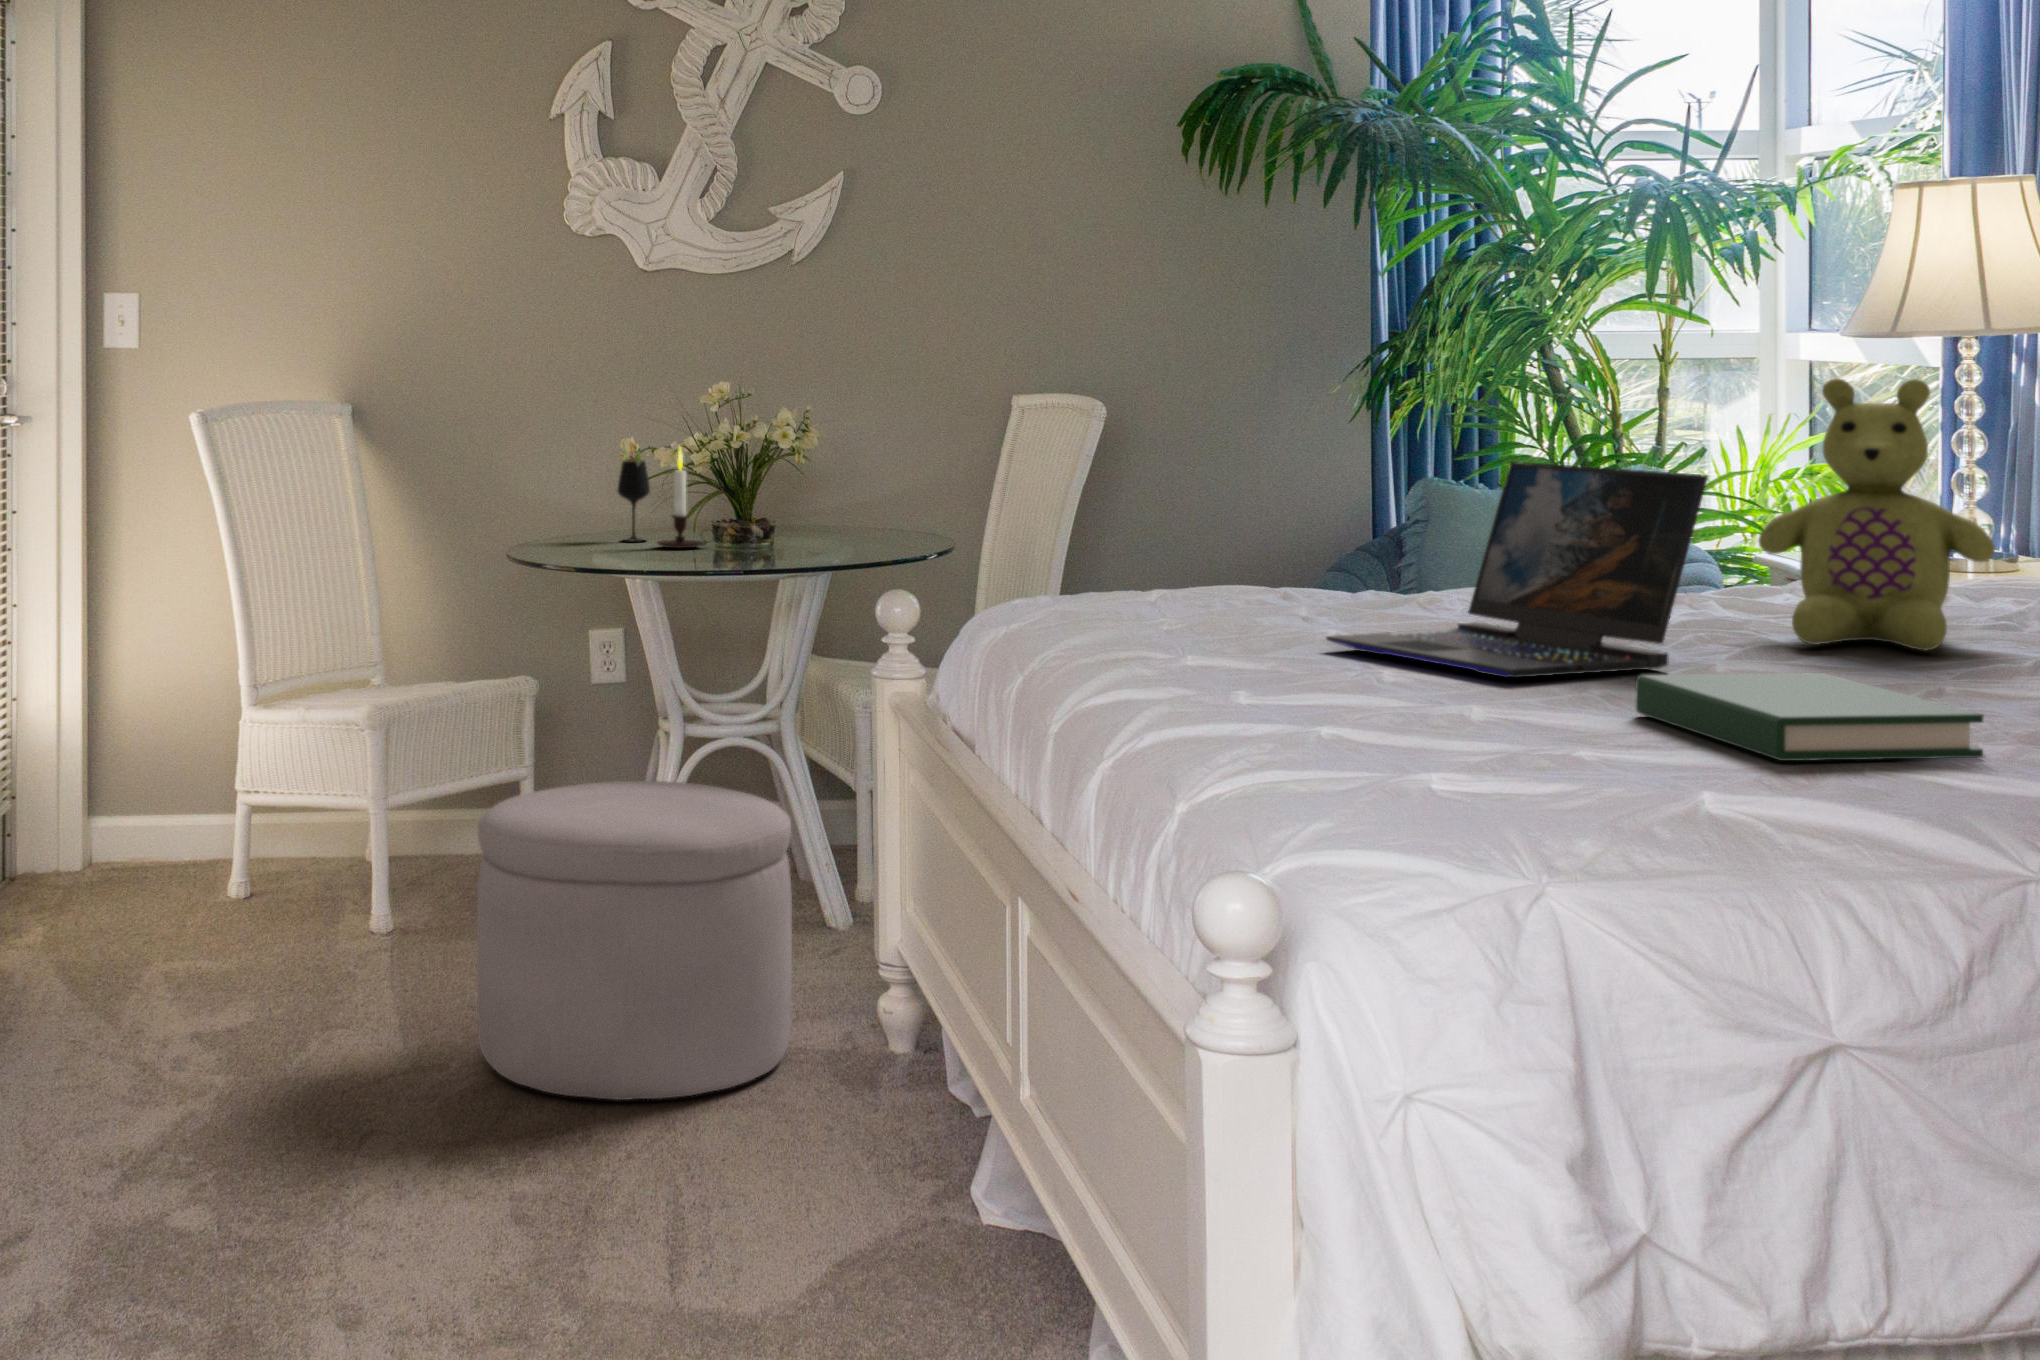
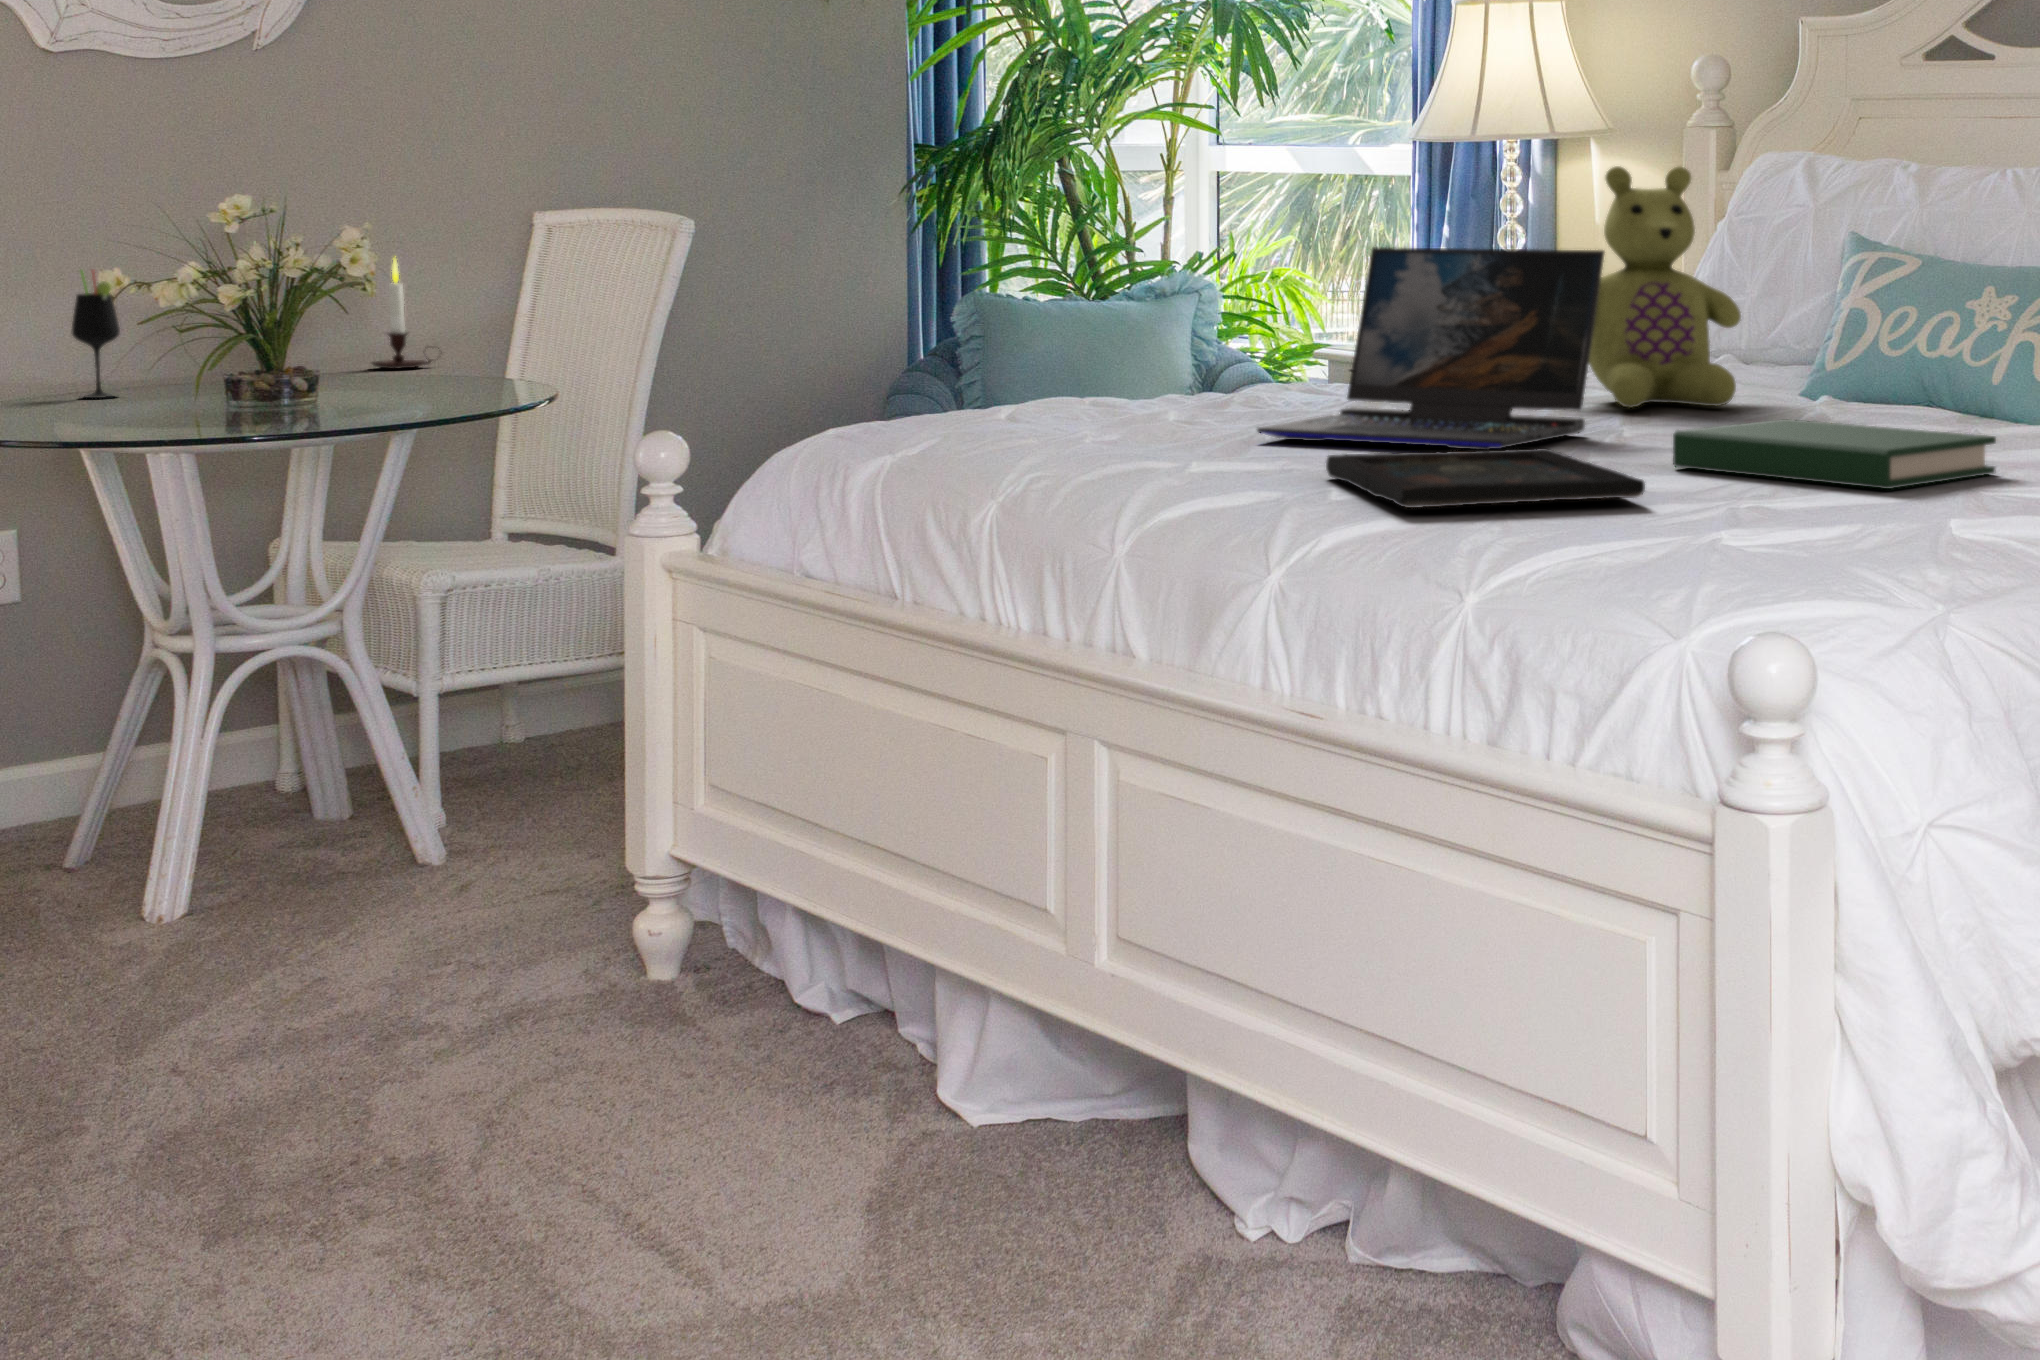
candle: present [657,448,716,548] -> present [372,259,439,369]
tray: none [1215,670,1507,741] -> present [1326,448,1645,508]
ottoman: present [477,781,792,1100] -> none [117,680,559,1084]

